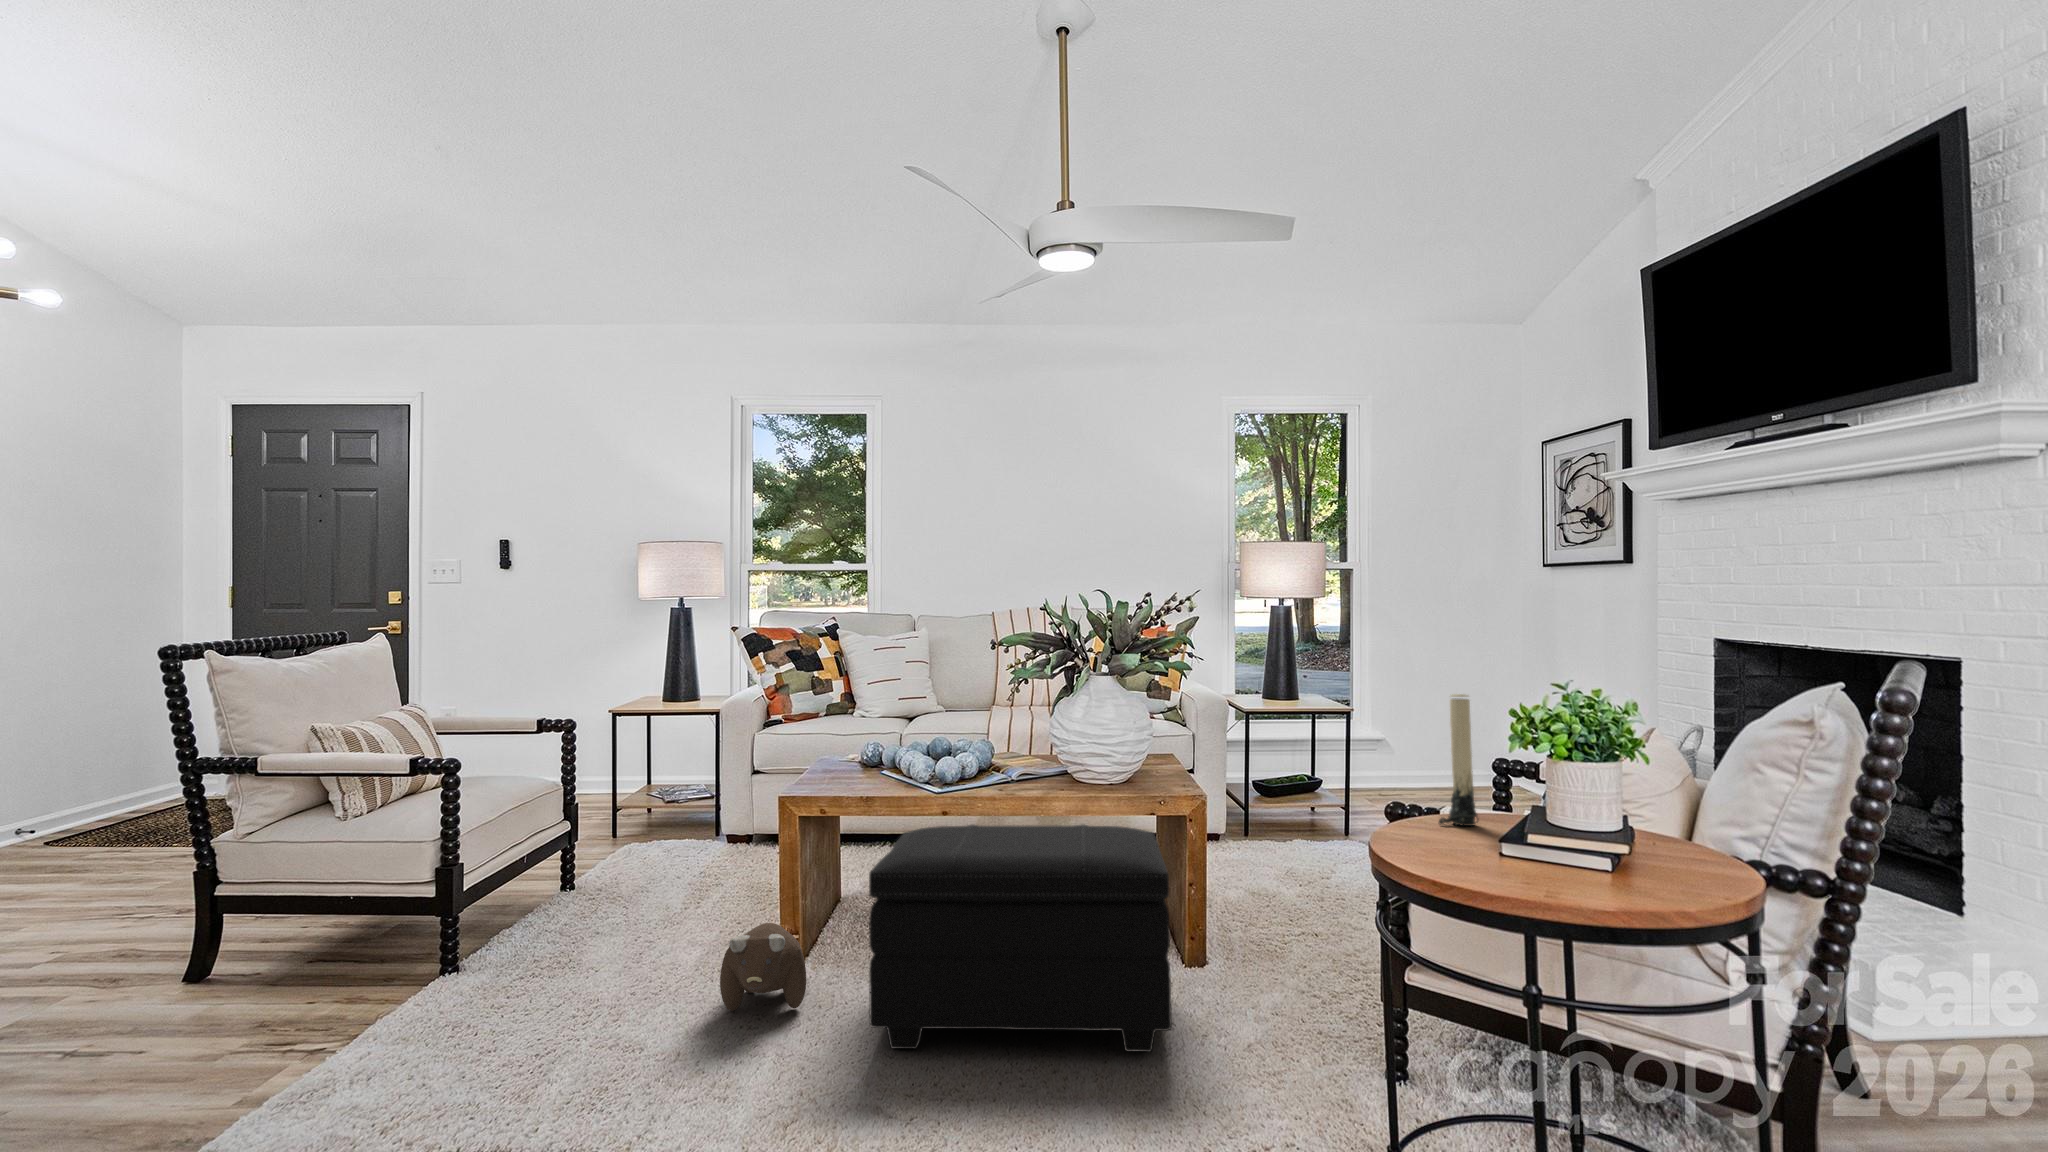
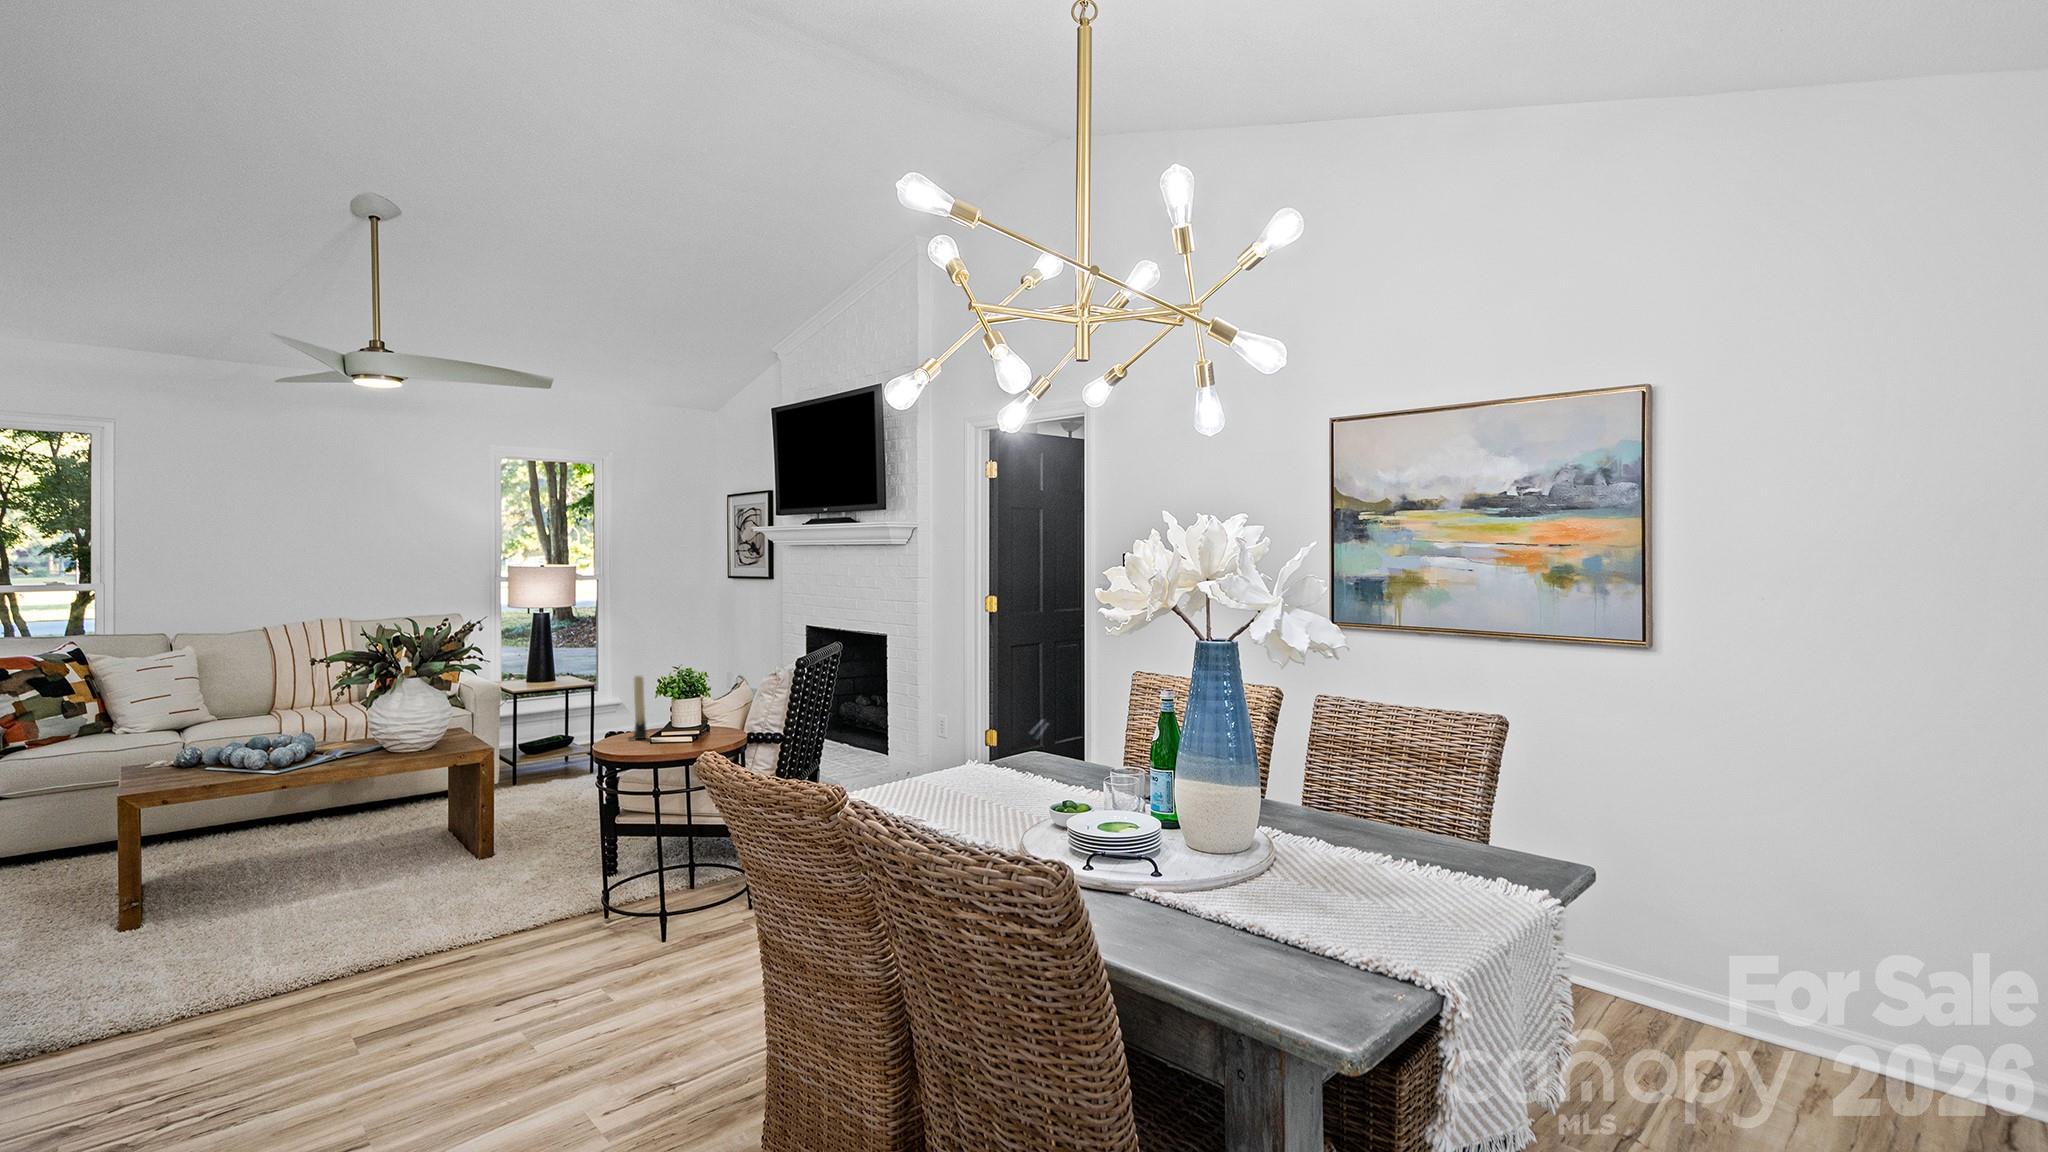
footstool: present [869,825,1172,1052] -> none [246,775,476,937]
plush toy: present [720,923,807,1011] -> none [87,886,173,955]

